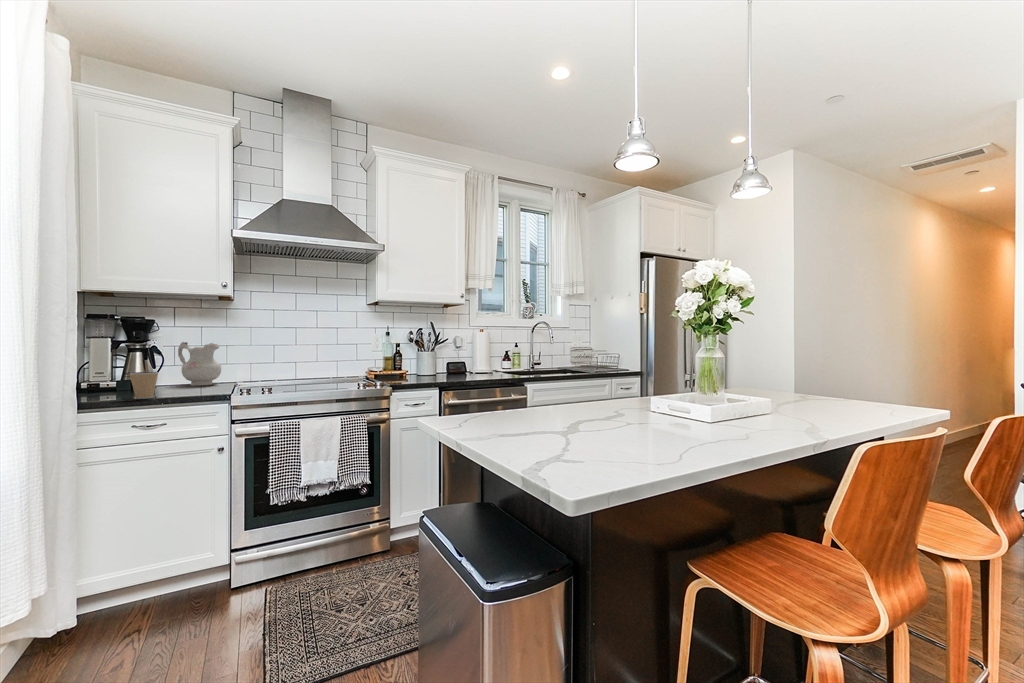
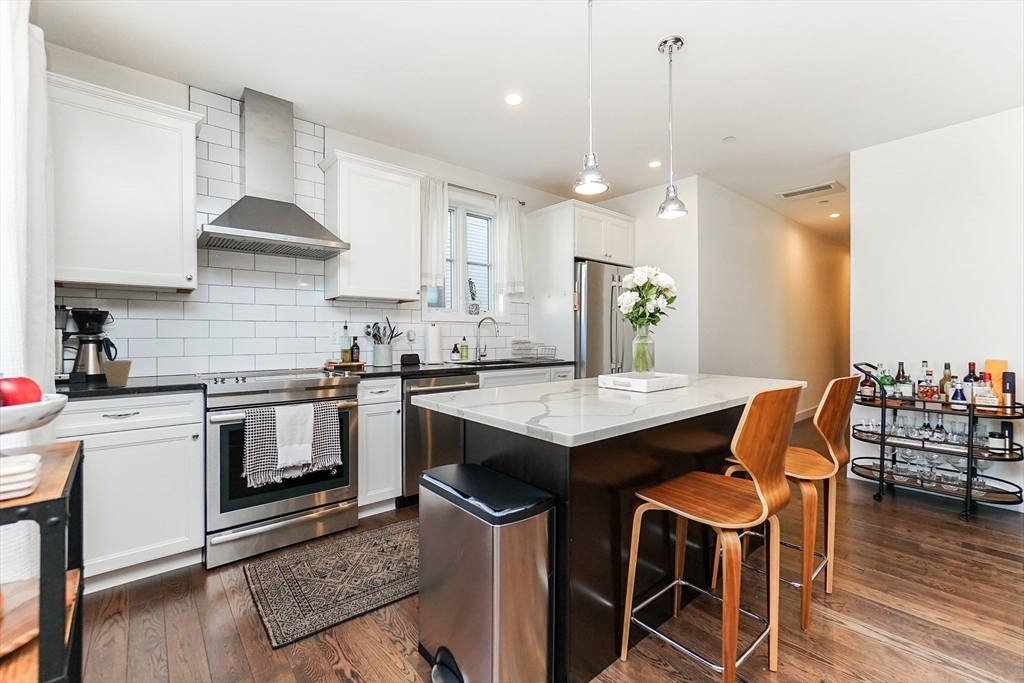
ceramic pitcher: present [178,342,221,386] -> none [136,332,182,376]

